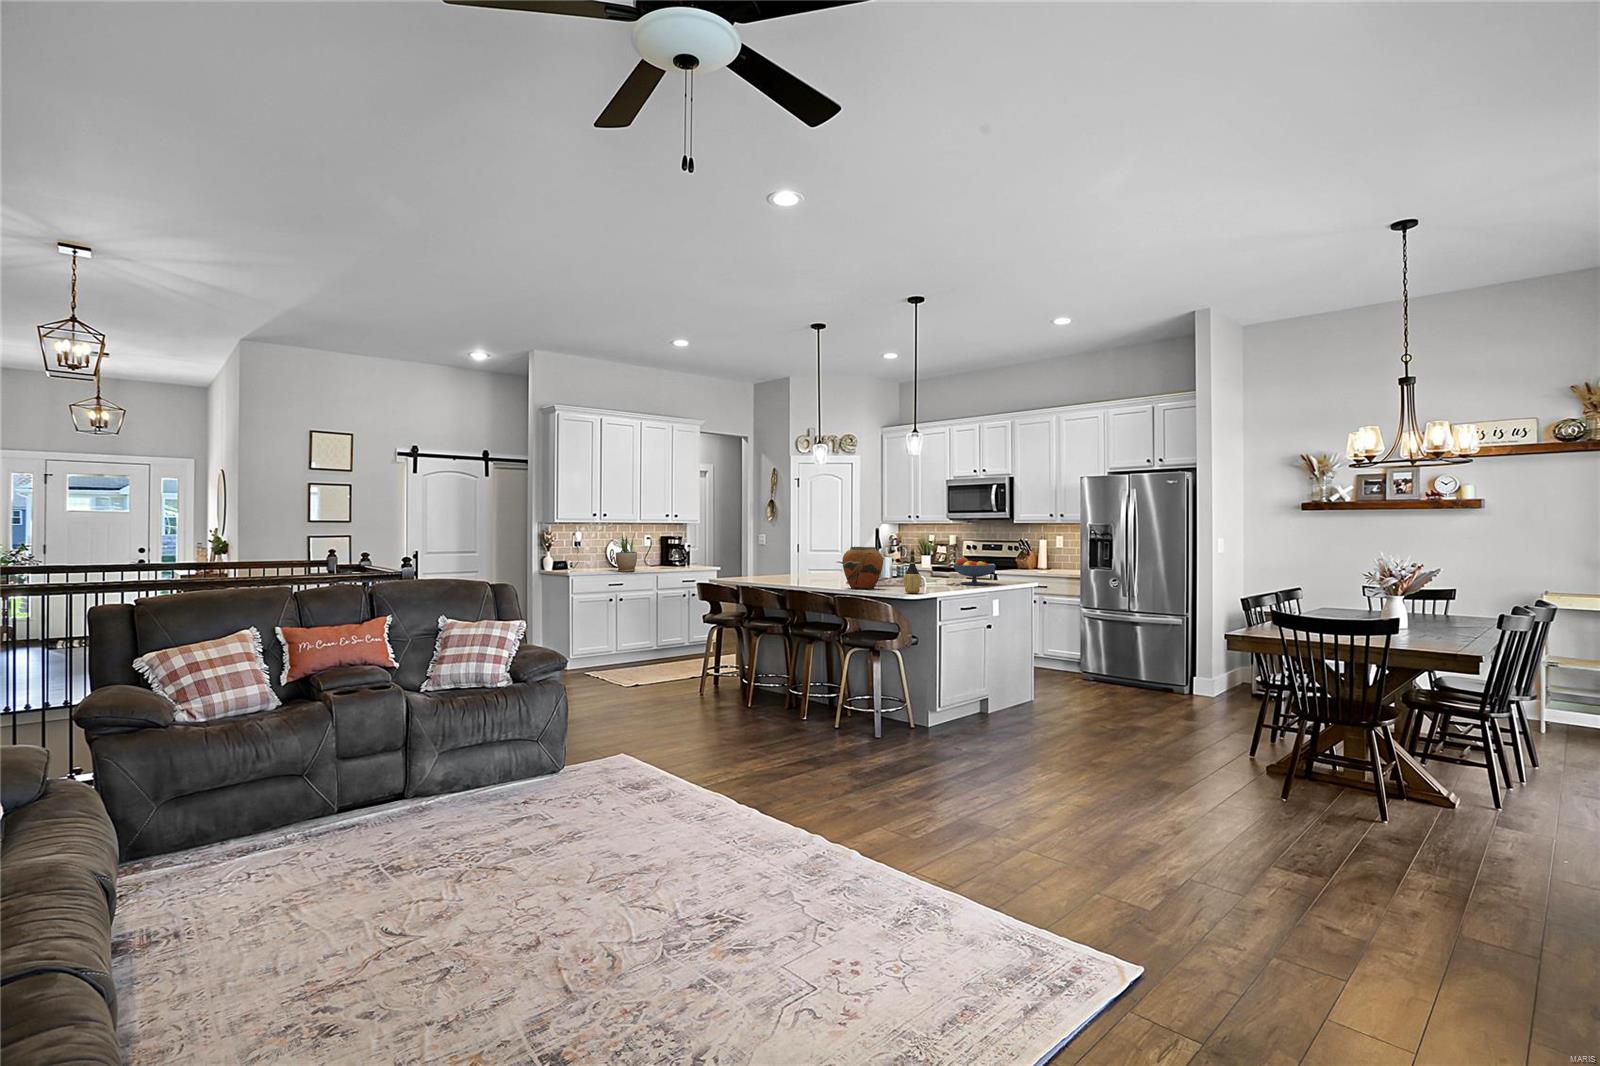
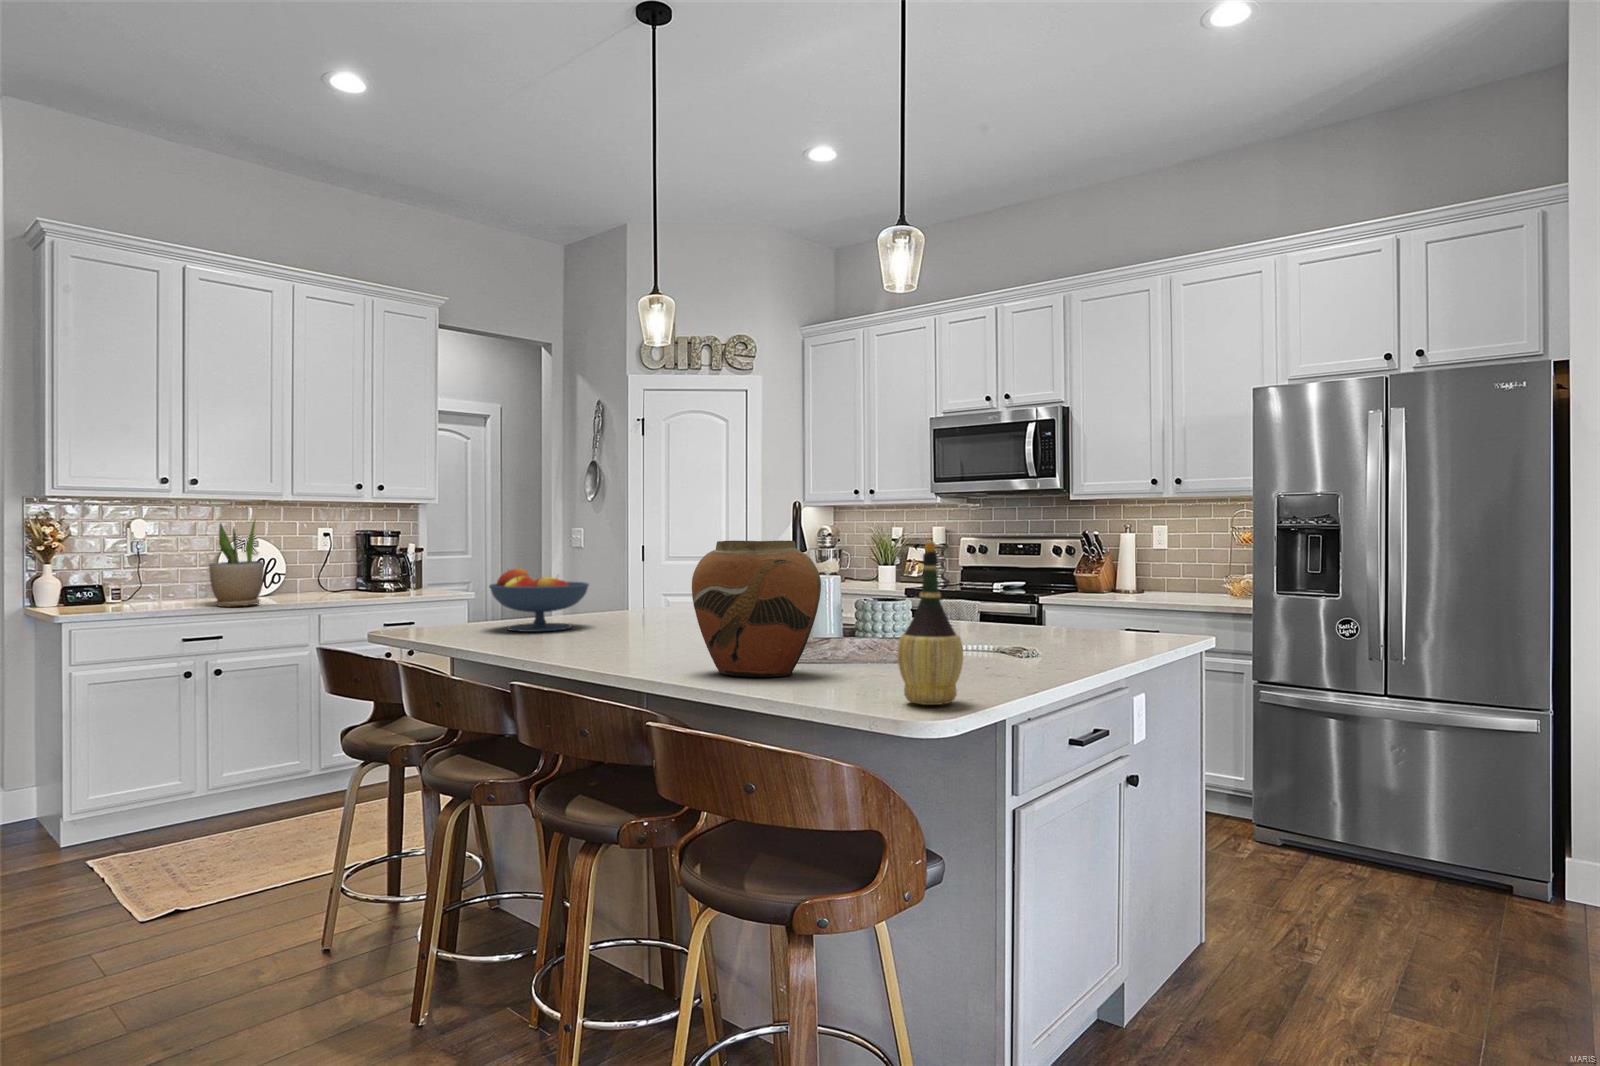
fruit bowl: present [953,558,996,585] -> present [489,568,589,632]

